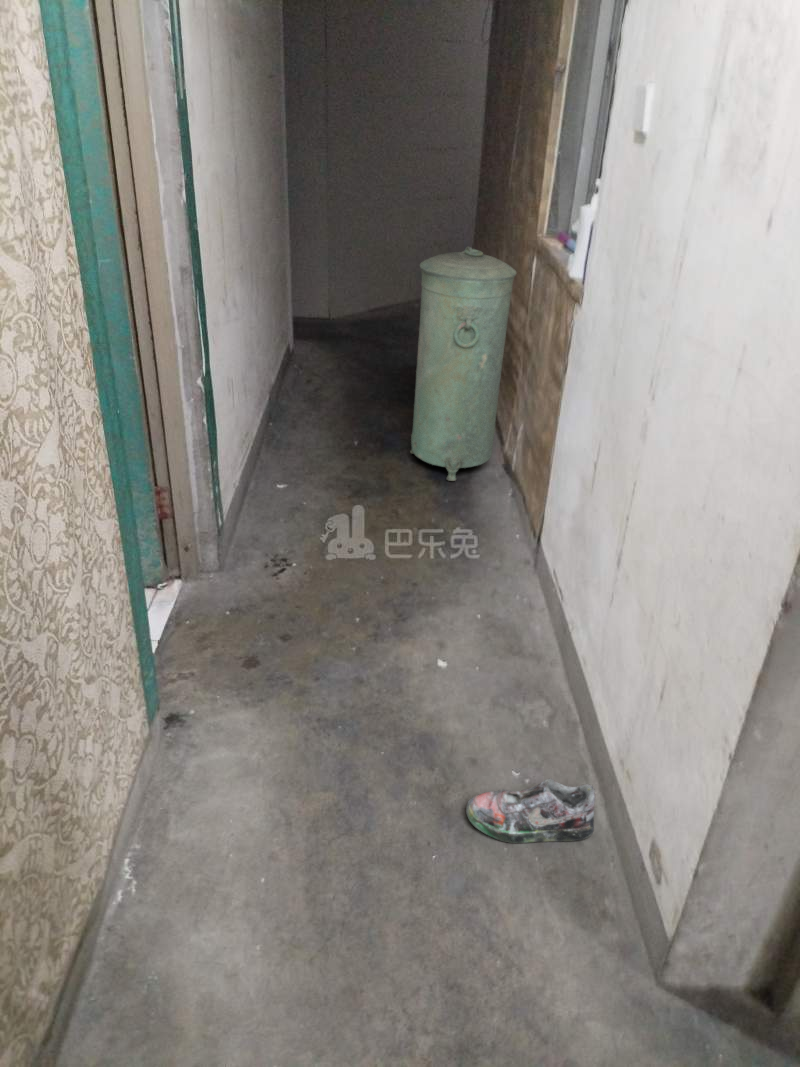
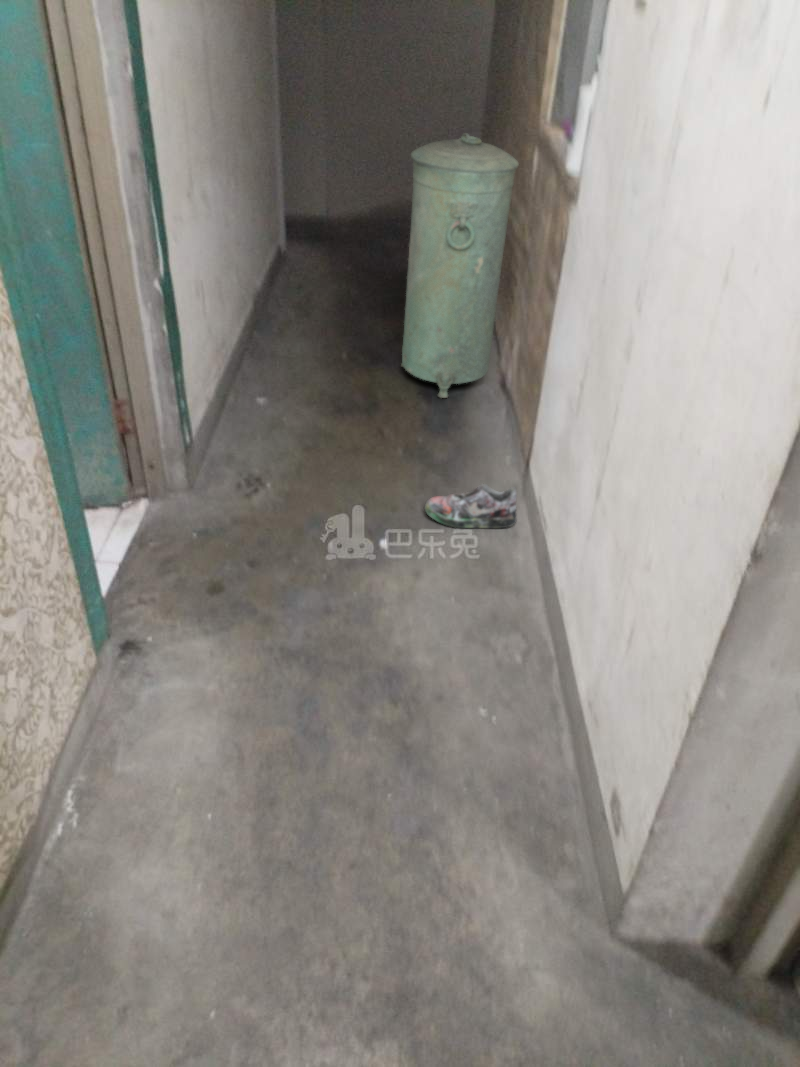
shoe: present [466,779,595,843] -> present [424,484,517,528]

